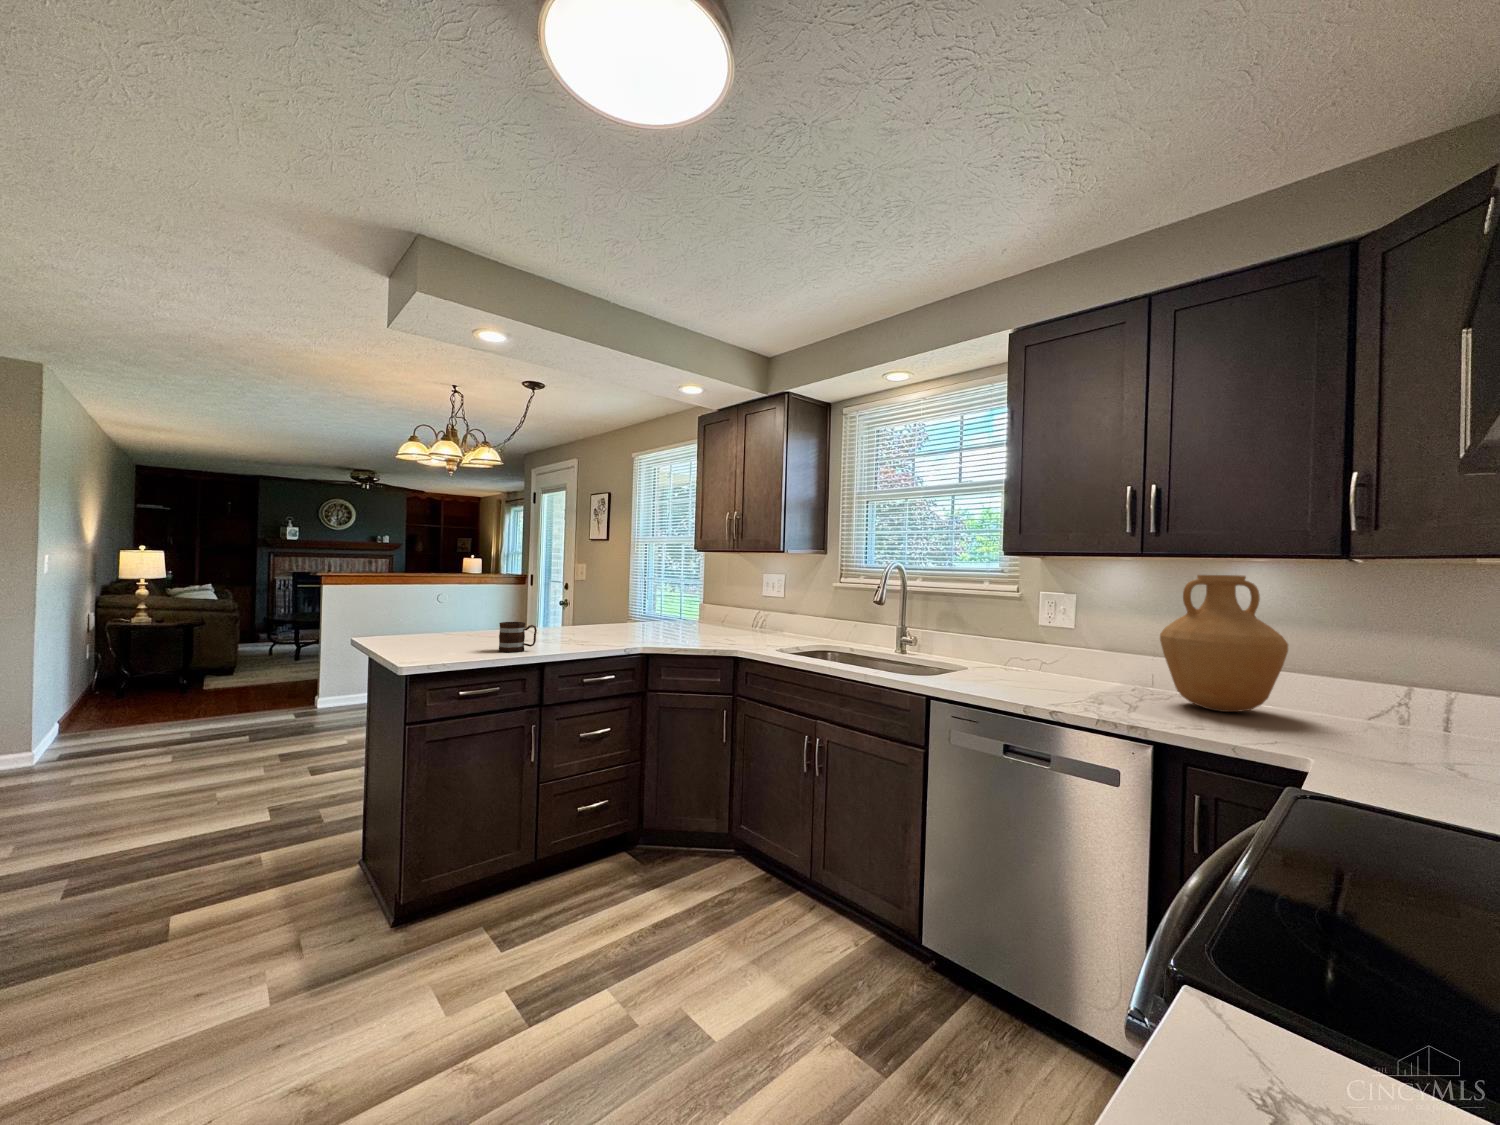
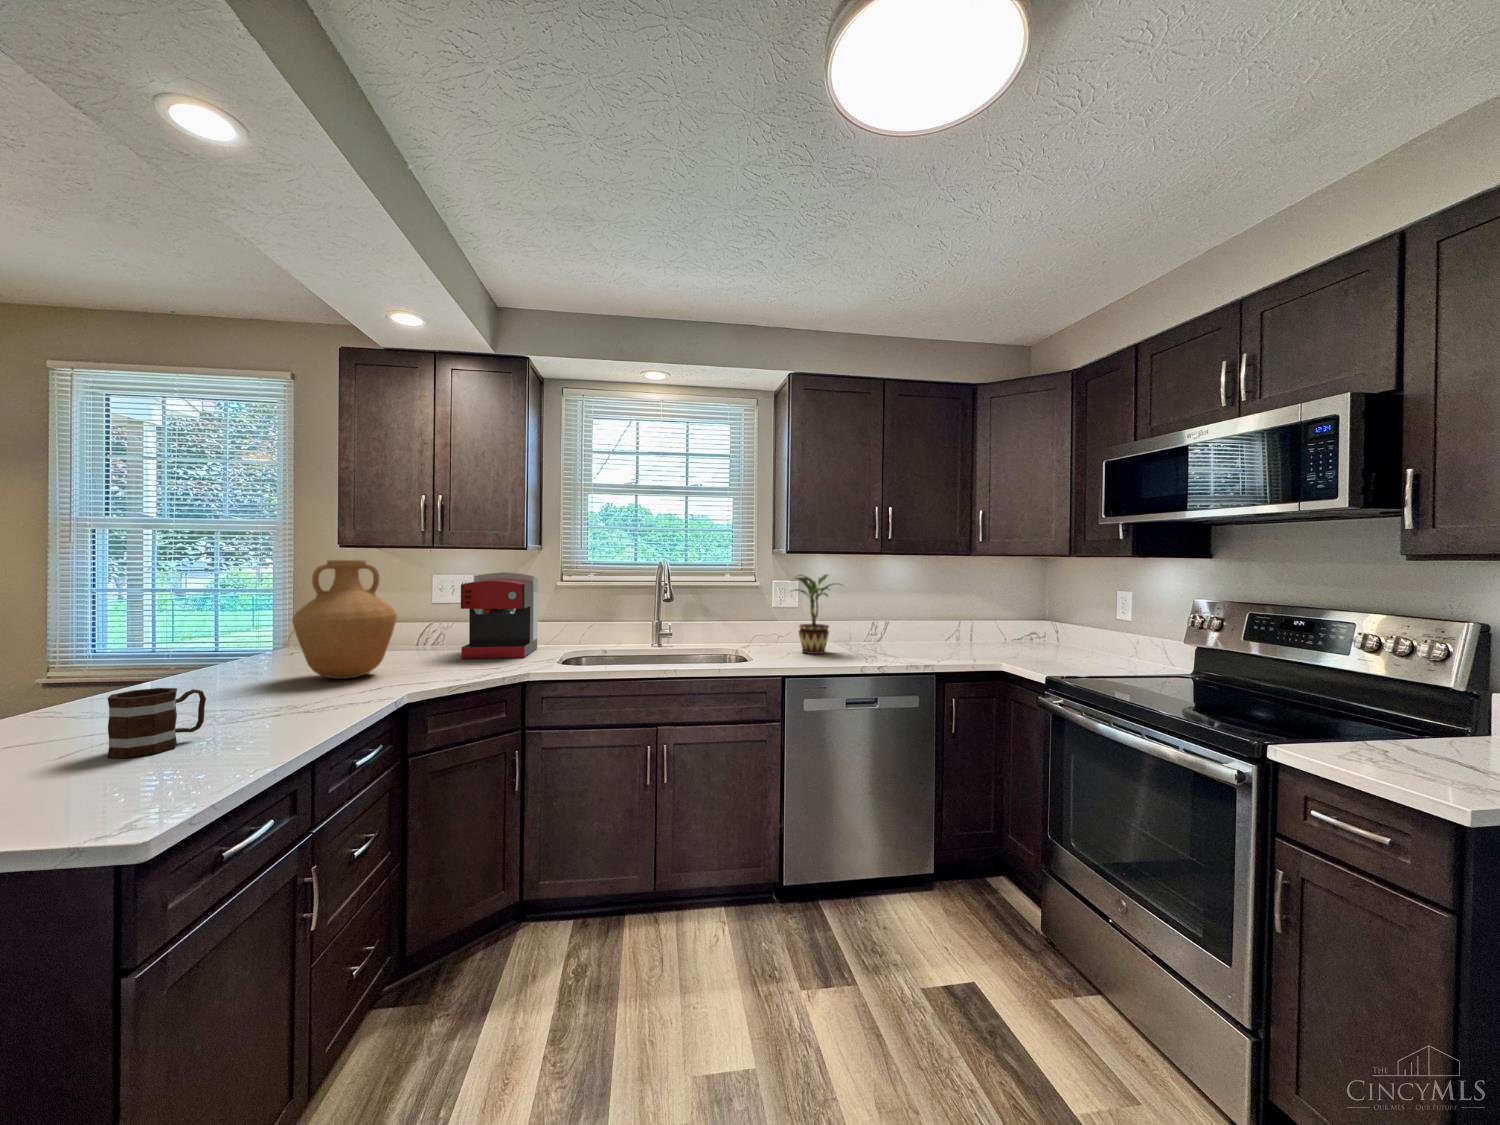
vase: present [1160,575,1288,712] -> present [293,560,397,679]
coffee maker: none [749,576,818,645] -> present [461,572,538,659]
potted plant: none [1003,585,1081,689] -> present [794,575,835,654]

